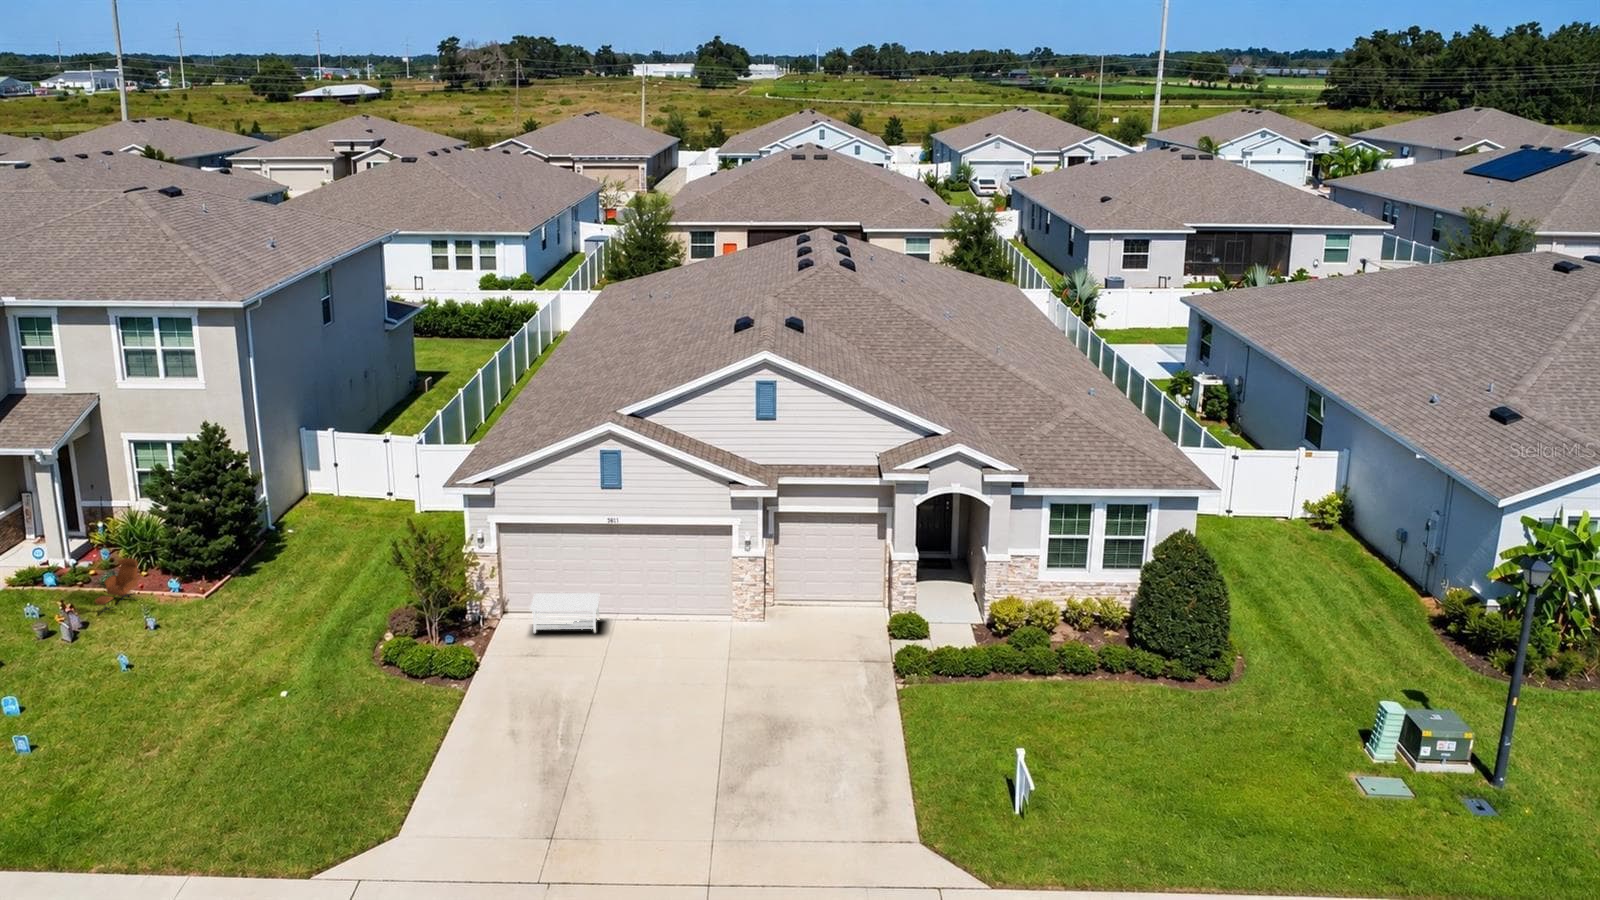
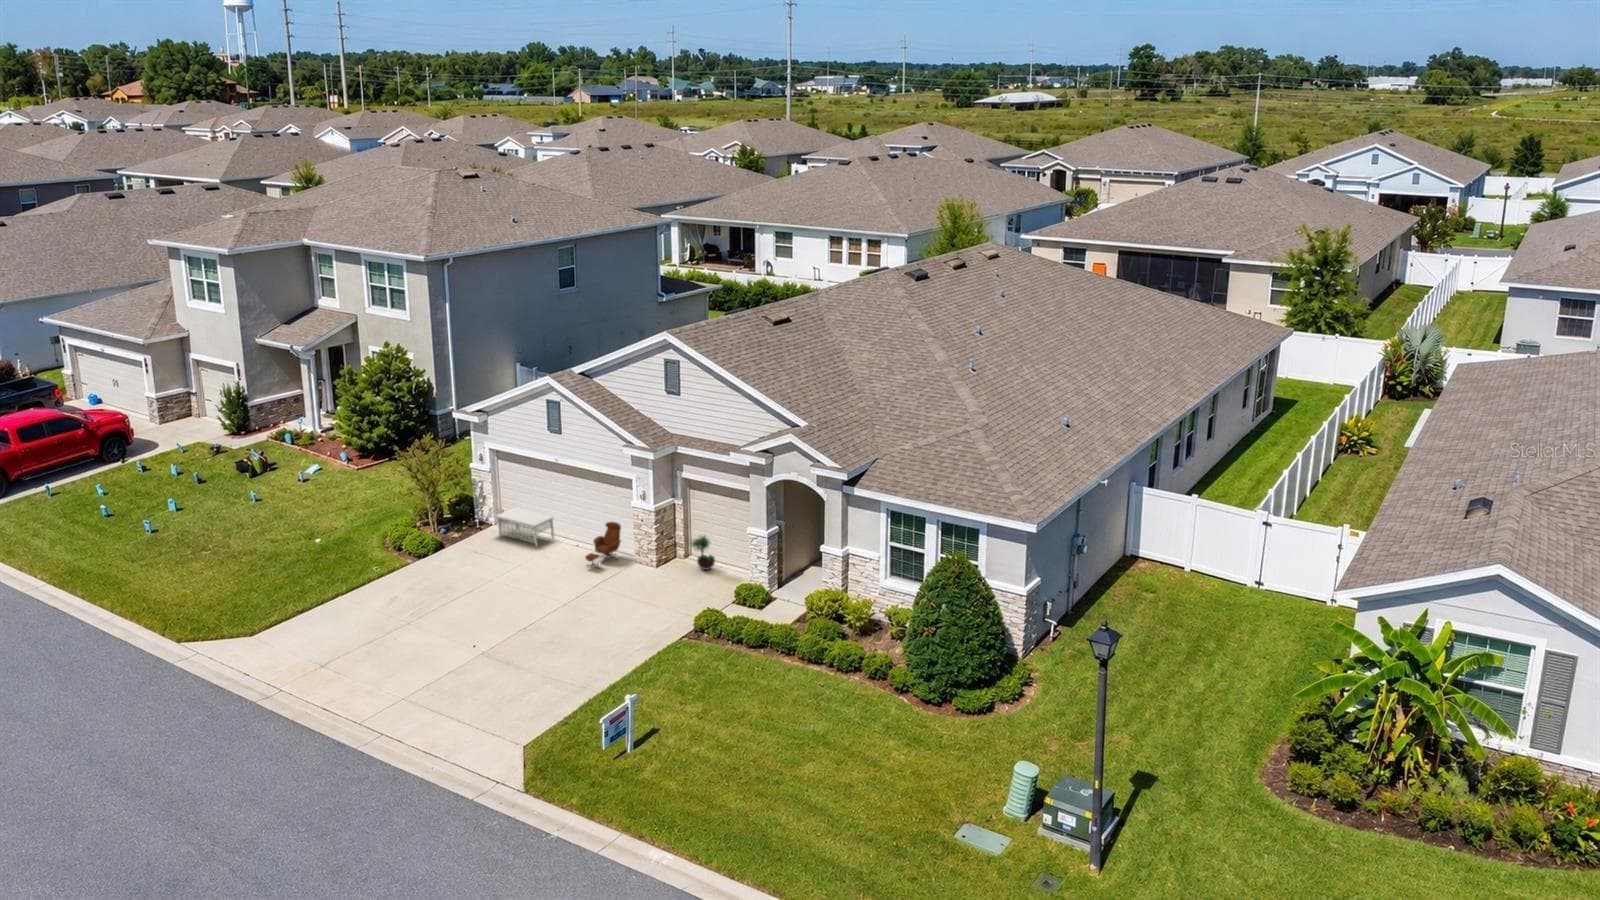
lounge chair: present [95,558,139,611] -> present [585,522,621,567]
potted tree: none [796,569,822,609] -> present [691,536,715,570]

